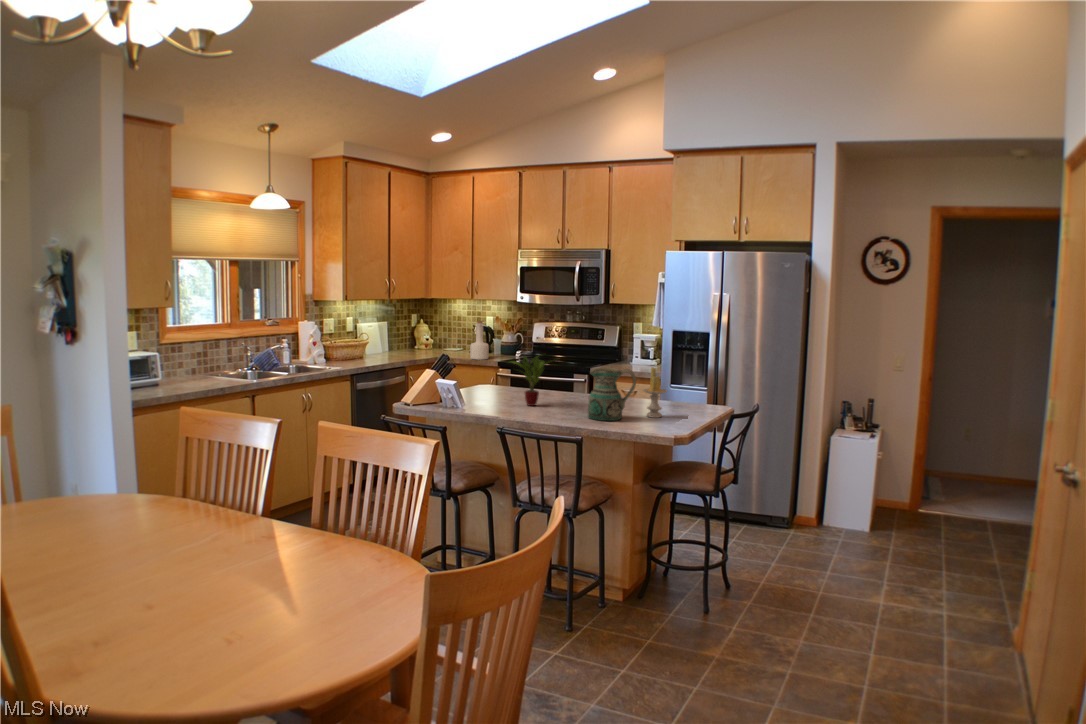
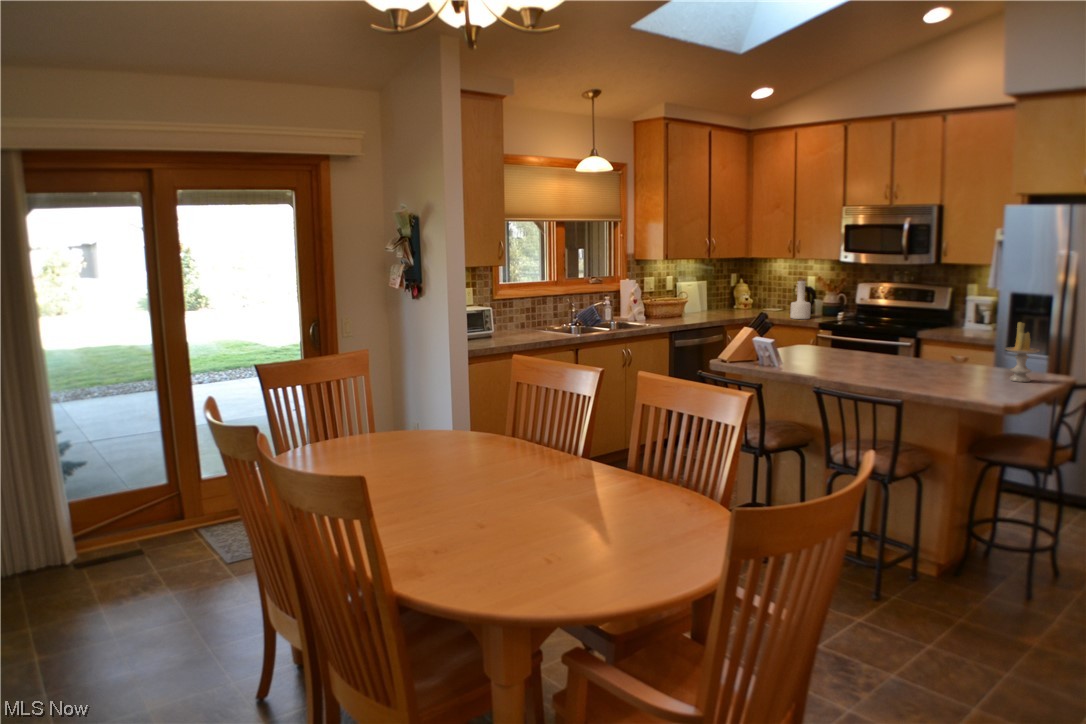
potted plant: present [509,356,546,406] -> none [833,306,898,365]
ceramic pitcher: present [588,368,636,421] -> none [933,322,998,383]

